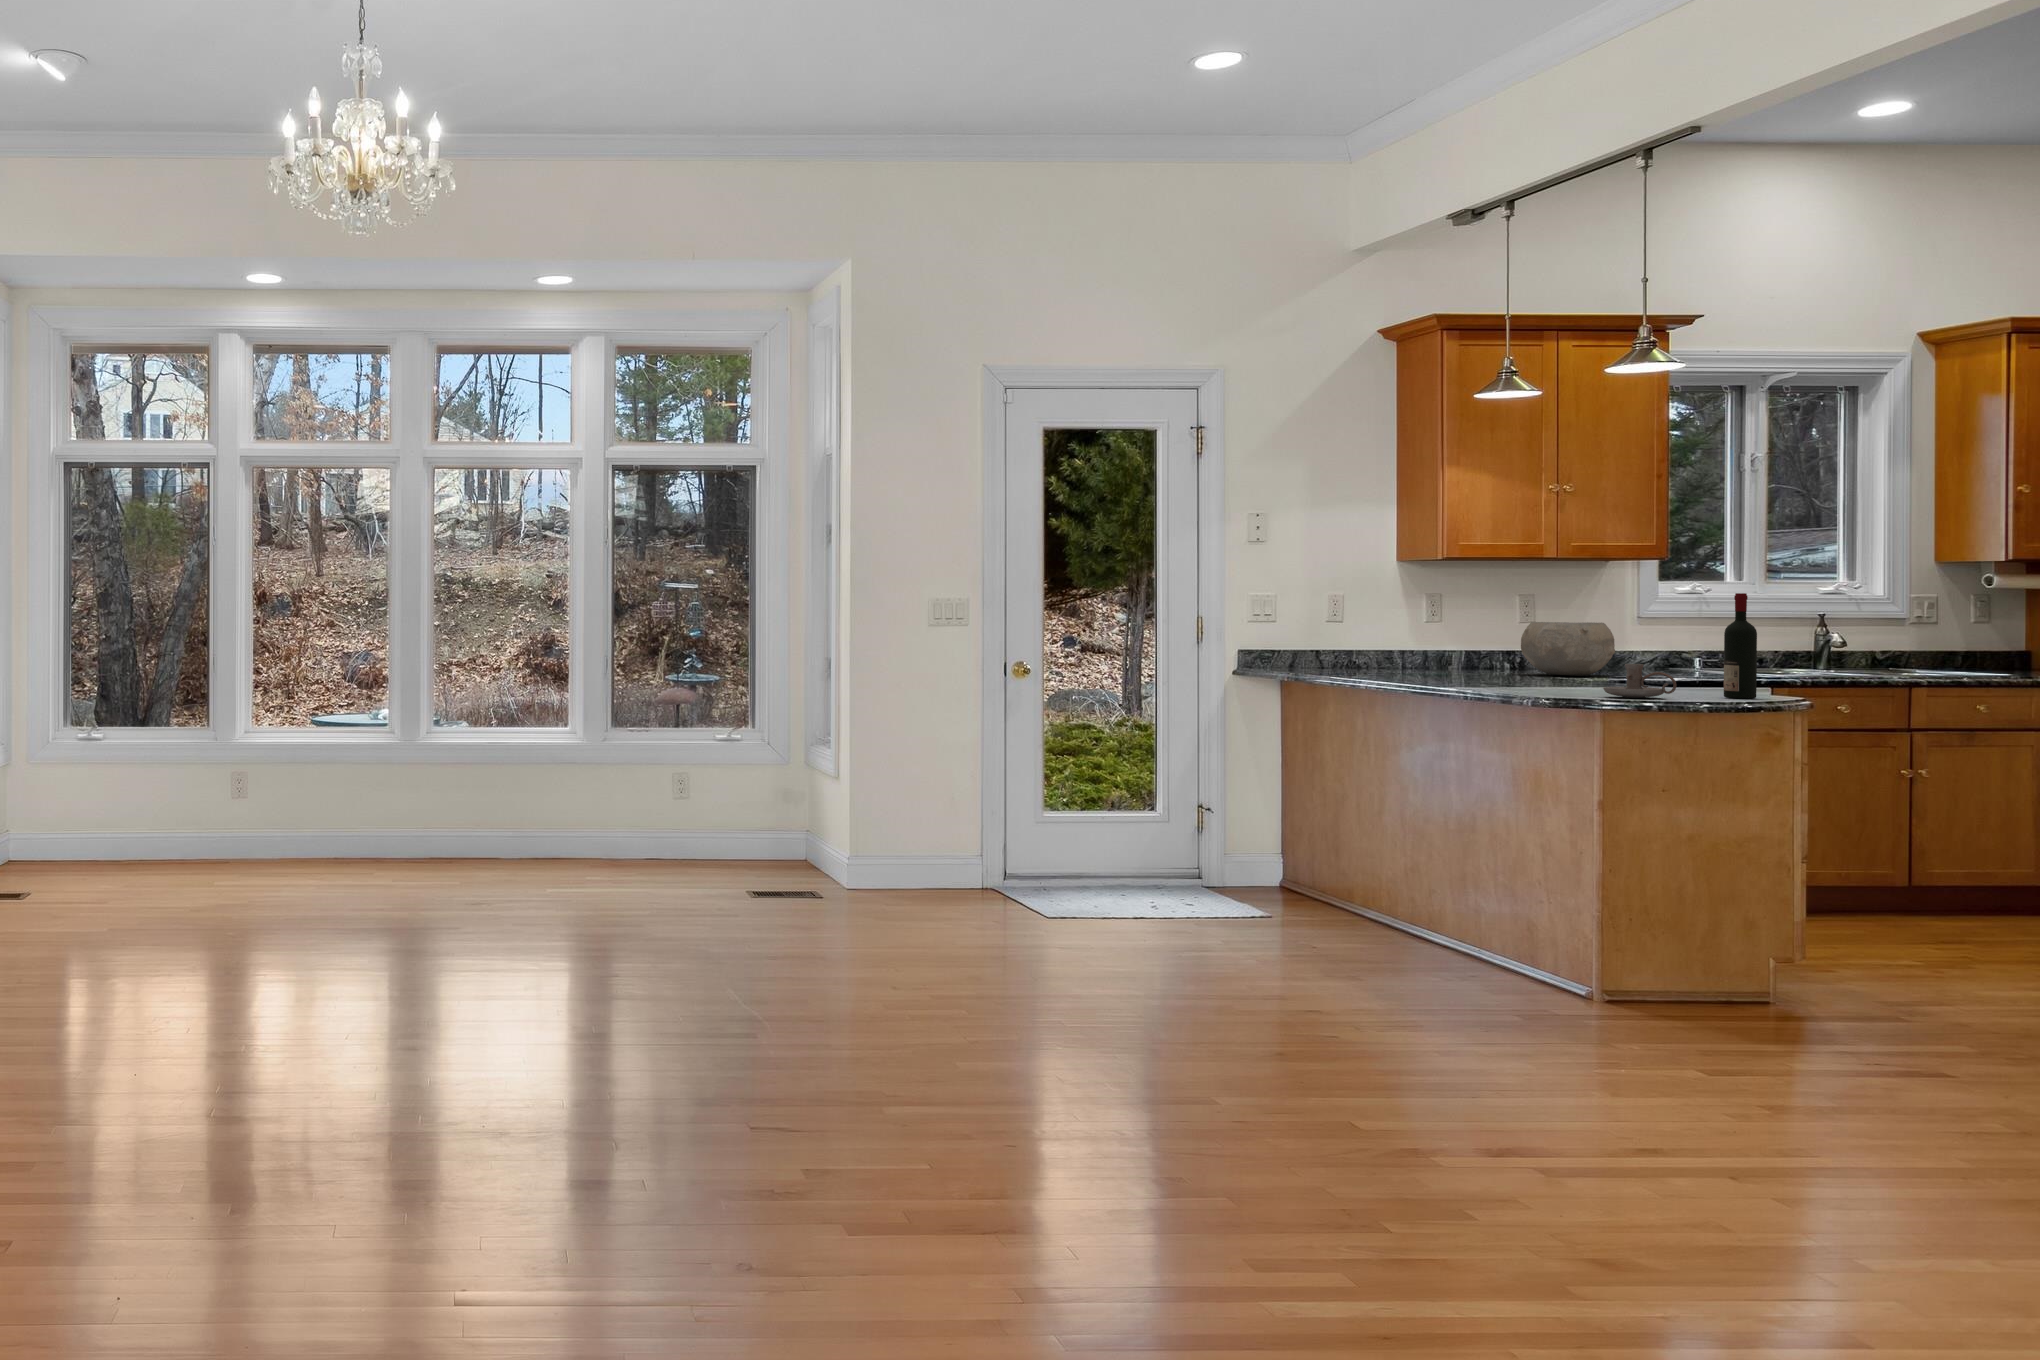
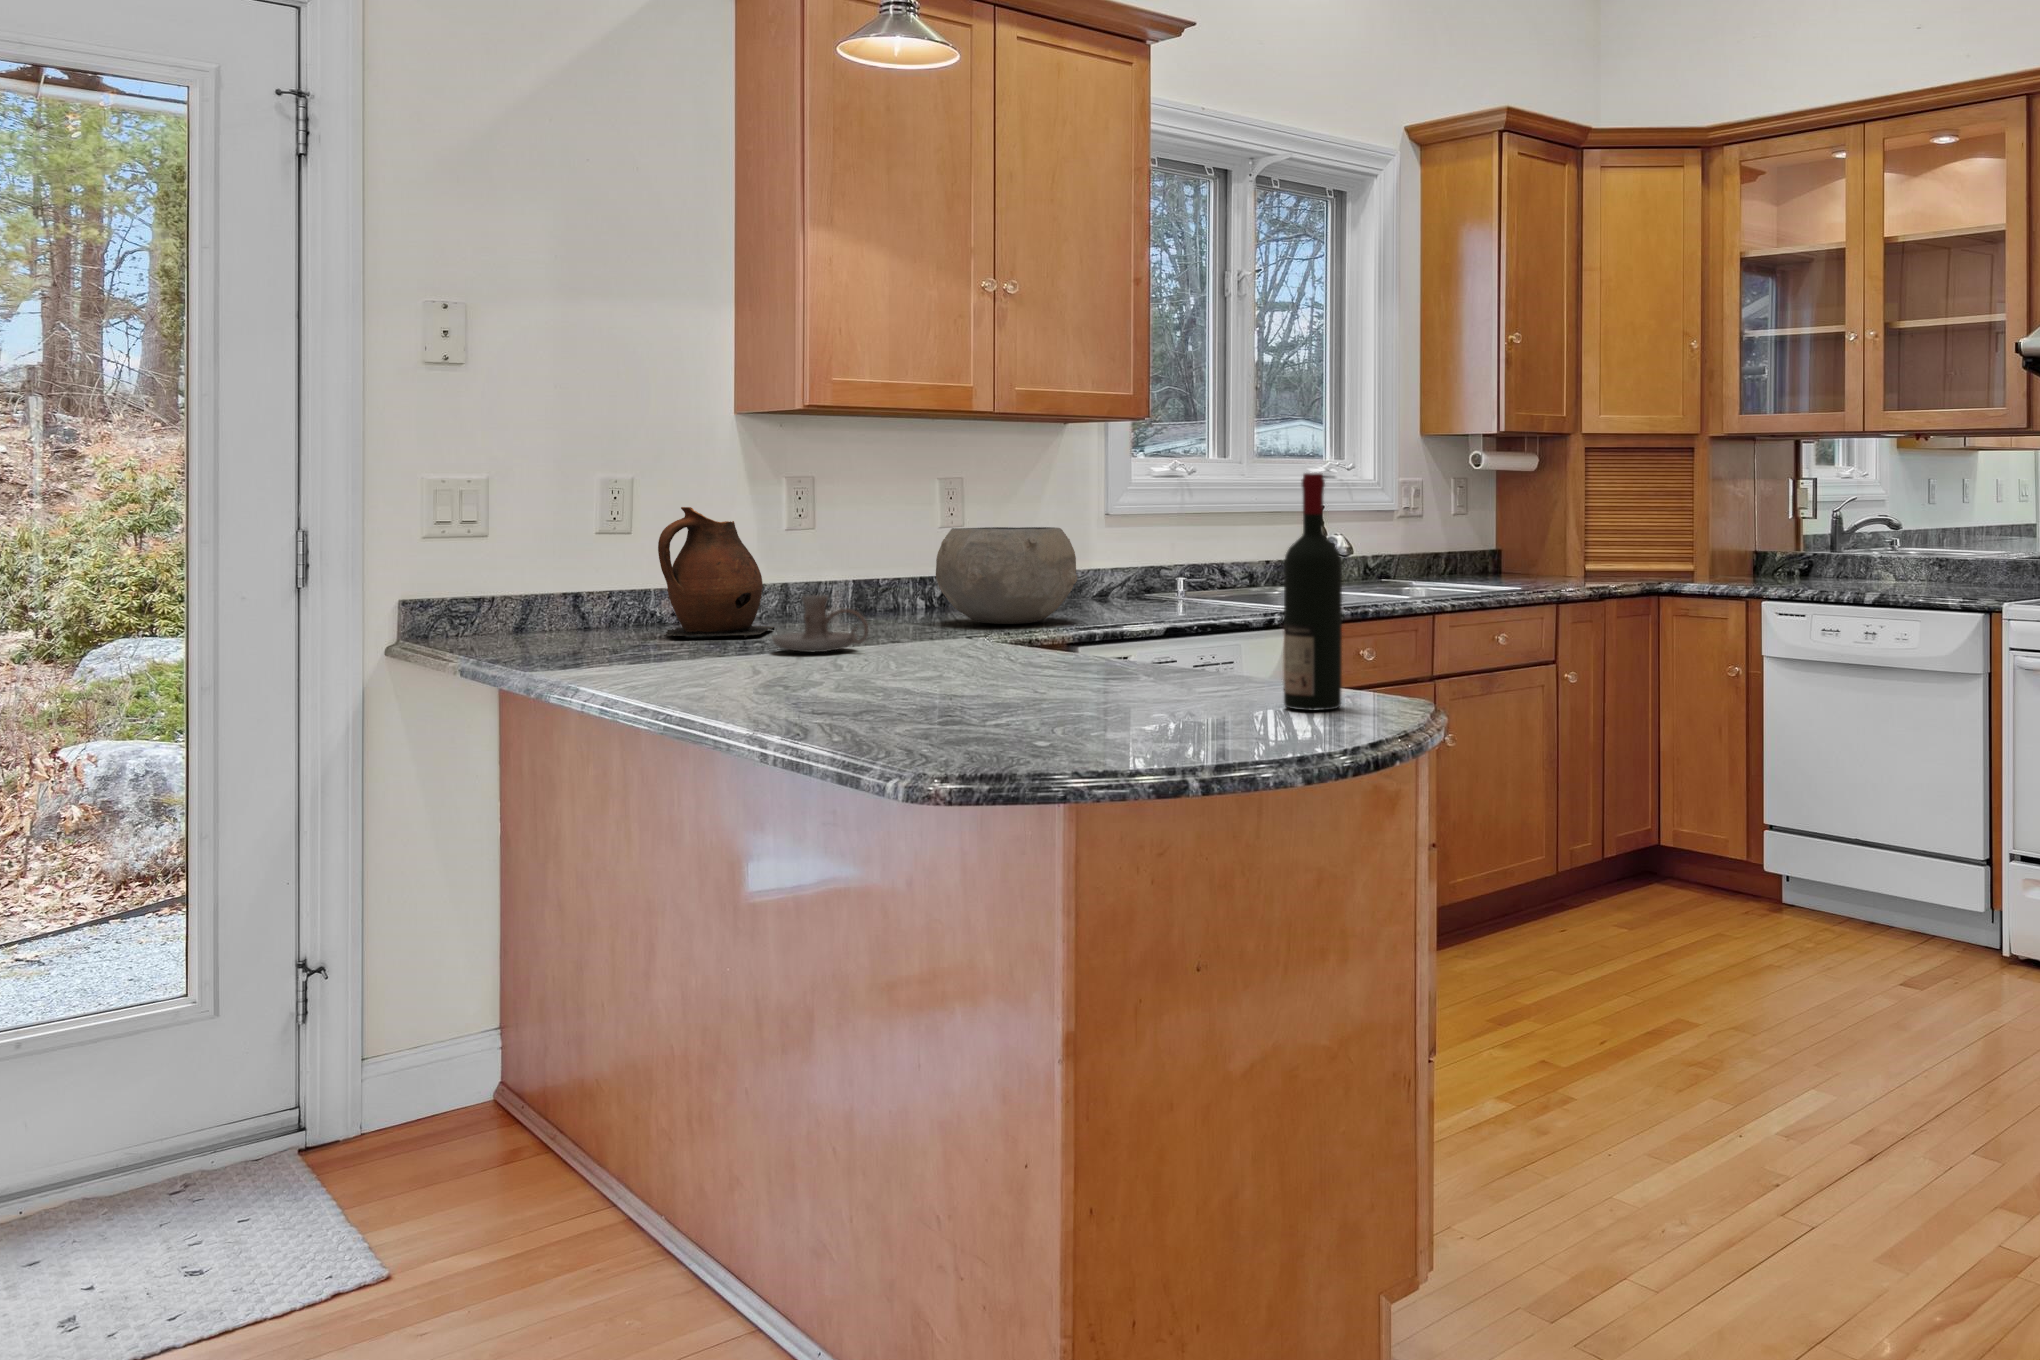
ceramic pitcher: none [1362,609,1423,675] -> present [658,507,775,638]
candle holder: present [1603,664,1676,698] -> present [772,595,868,652]

